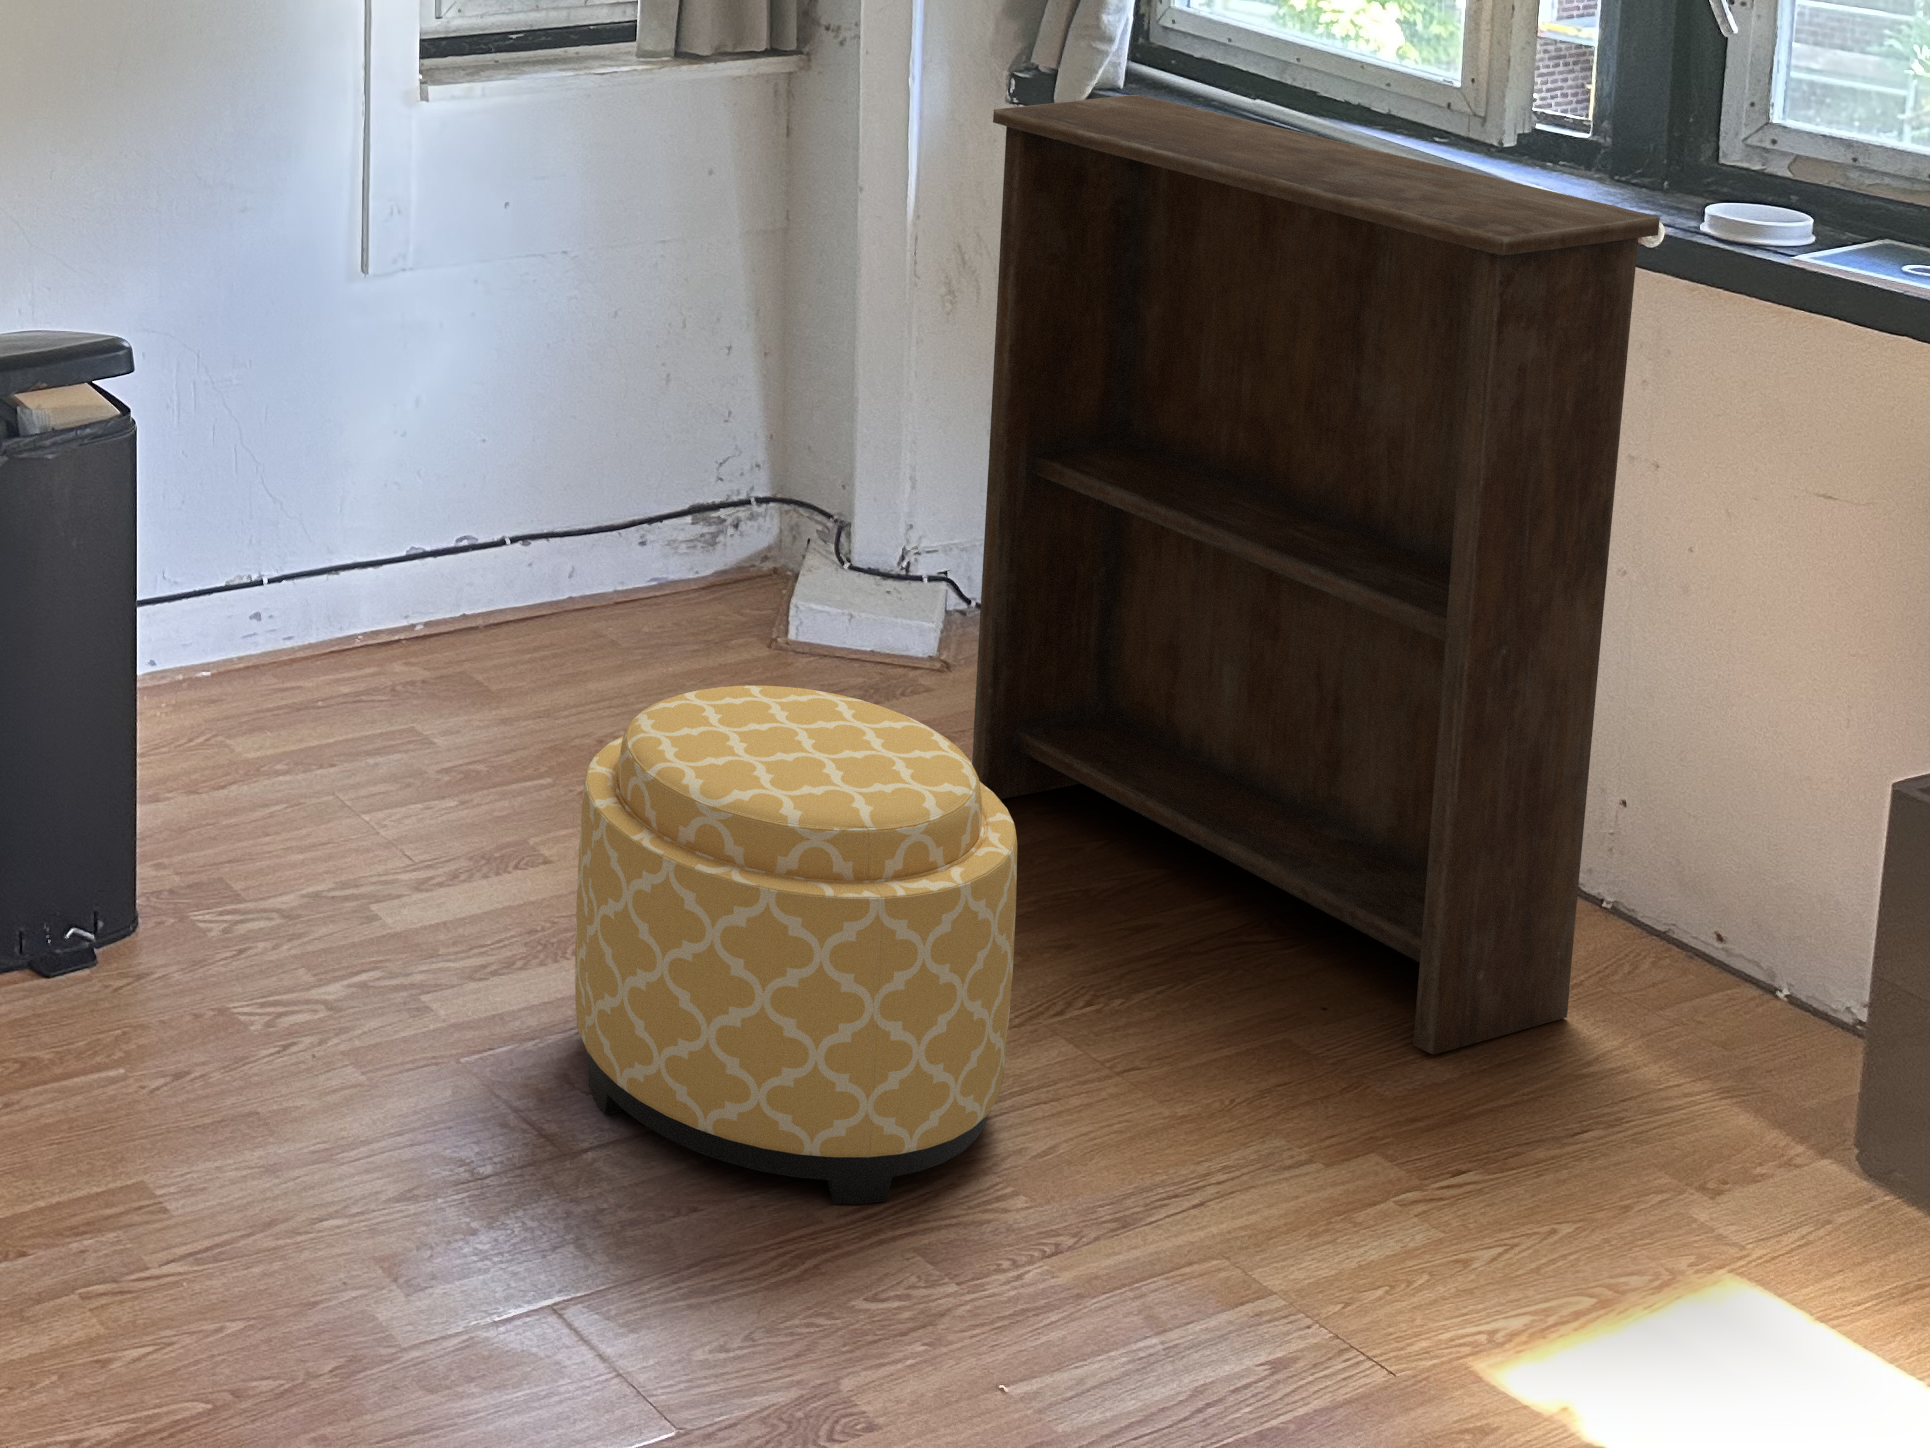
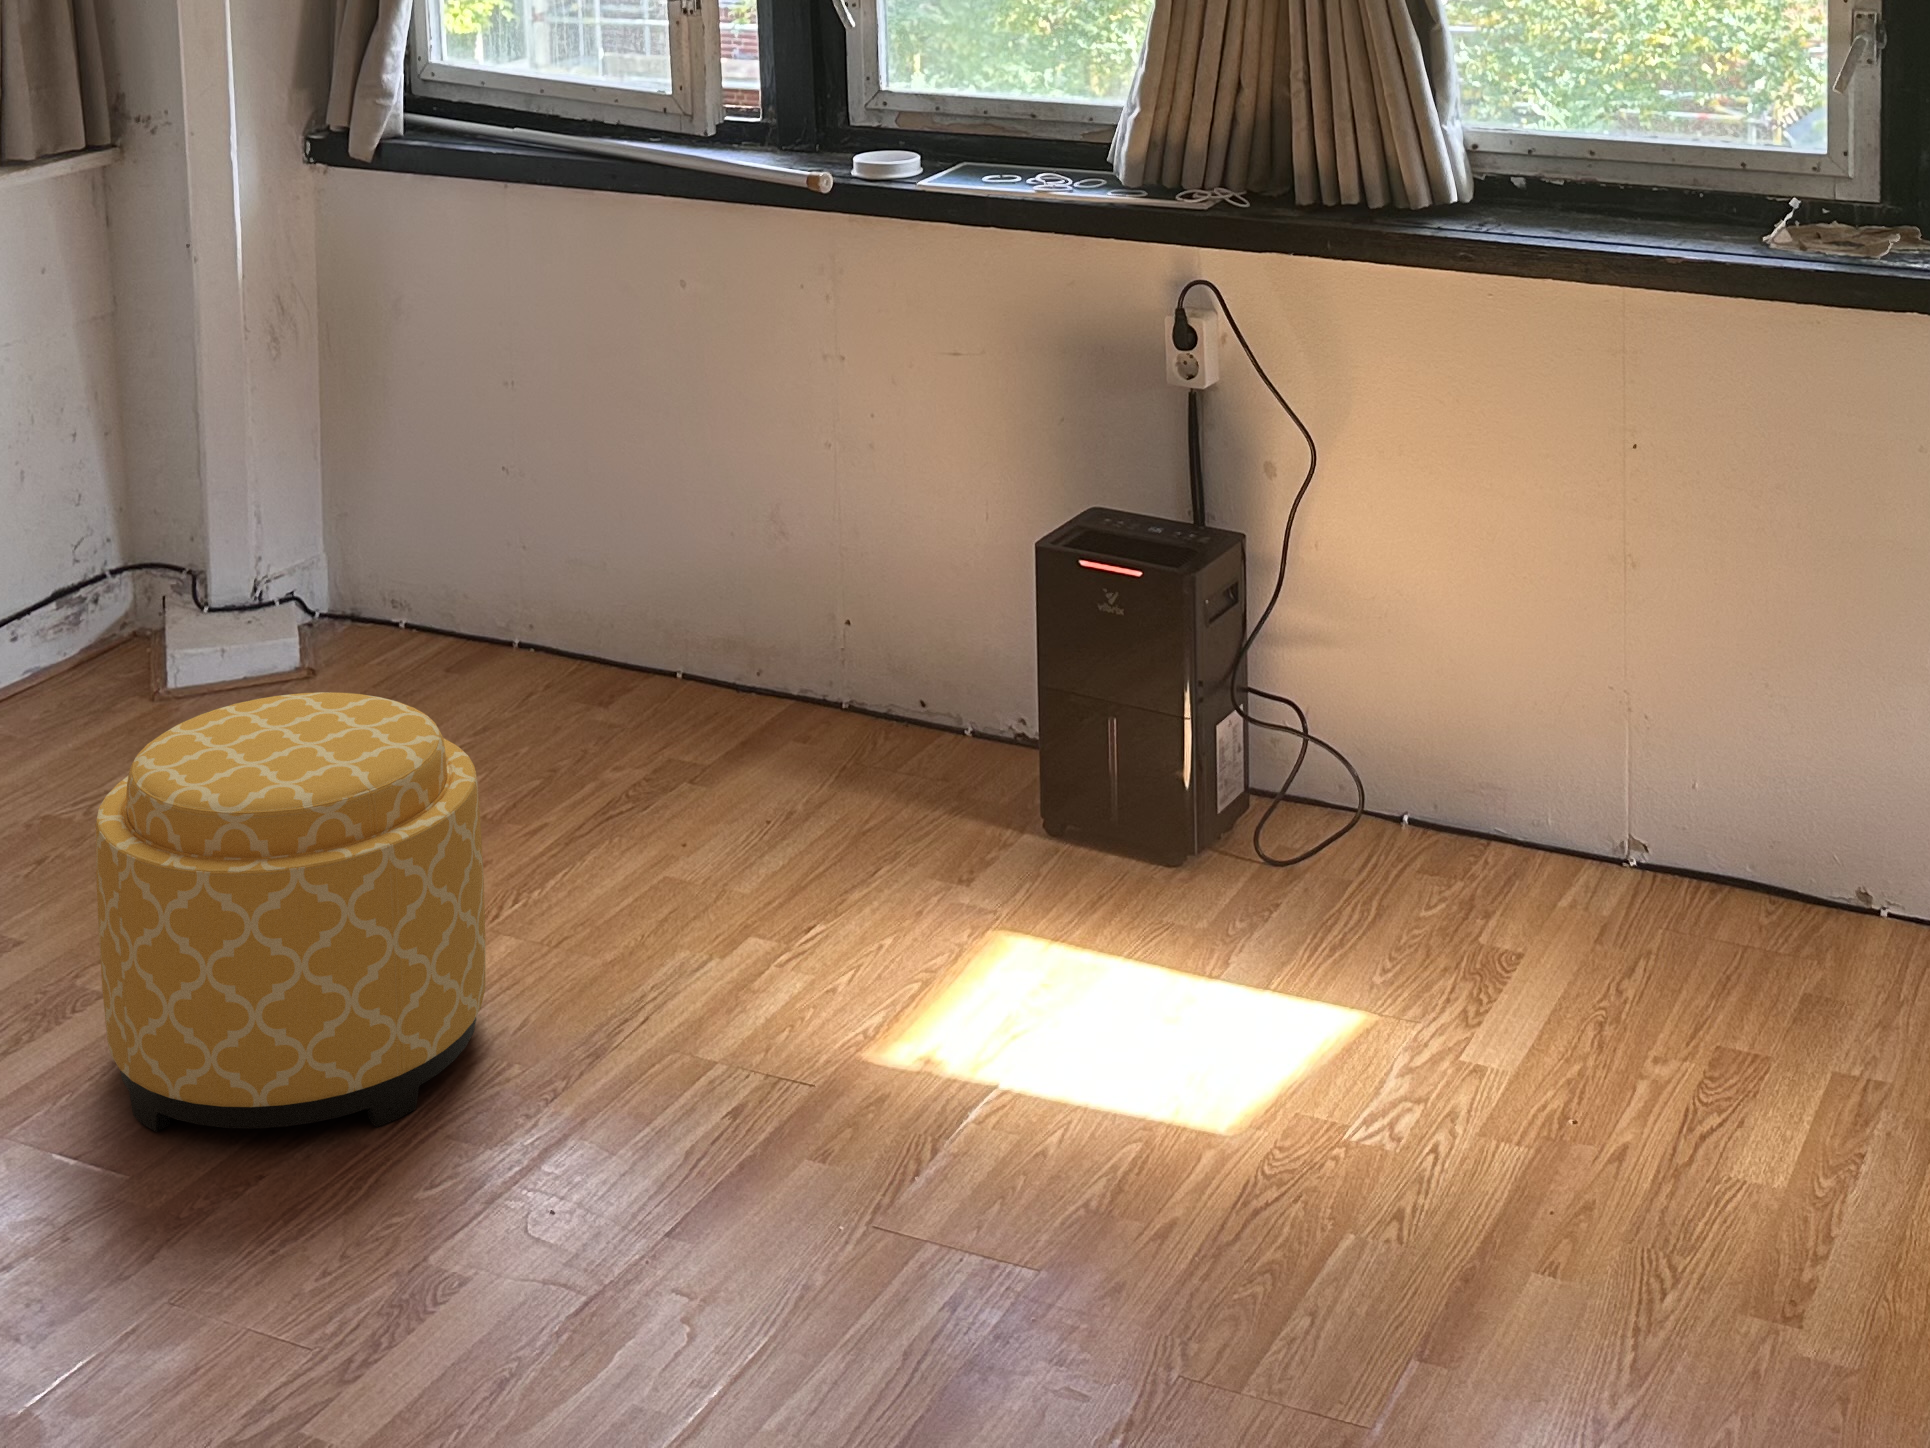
bookshelf: present [972,95,1660,1055] -> none [333,137,846,853]

